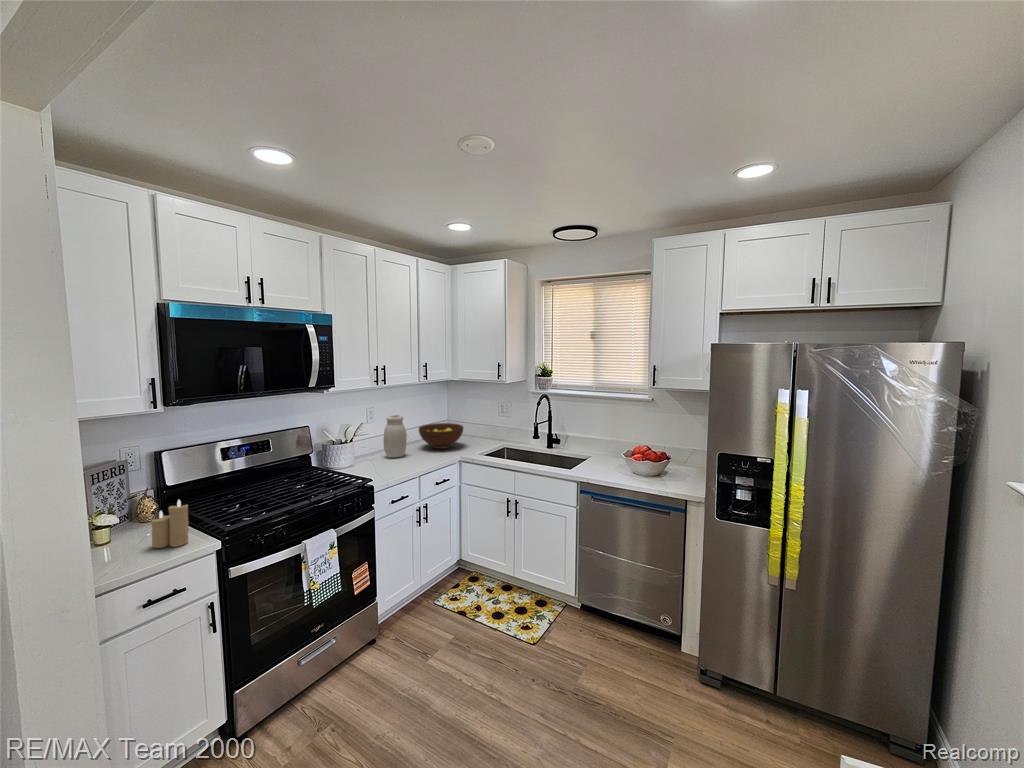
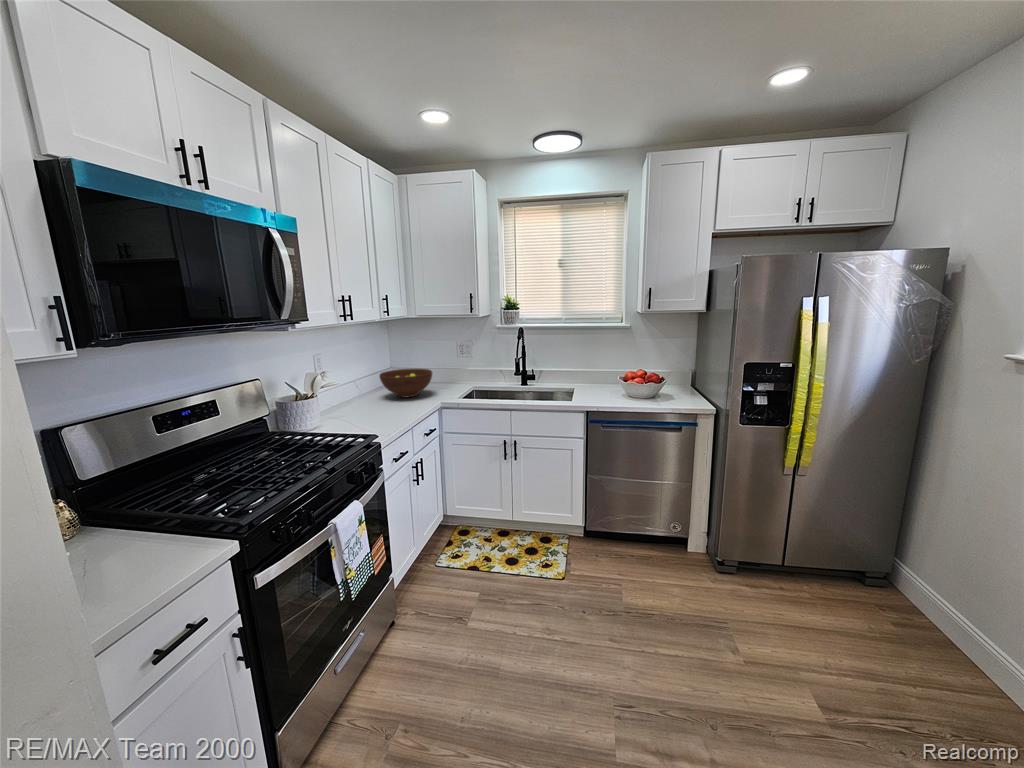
jar: present [383,415,407,458] -> none [347,360,376,412]
candle: present [151,500,189,548] -> none [109,489,180,572]

